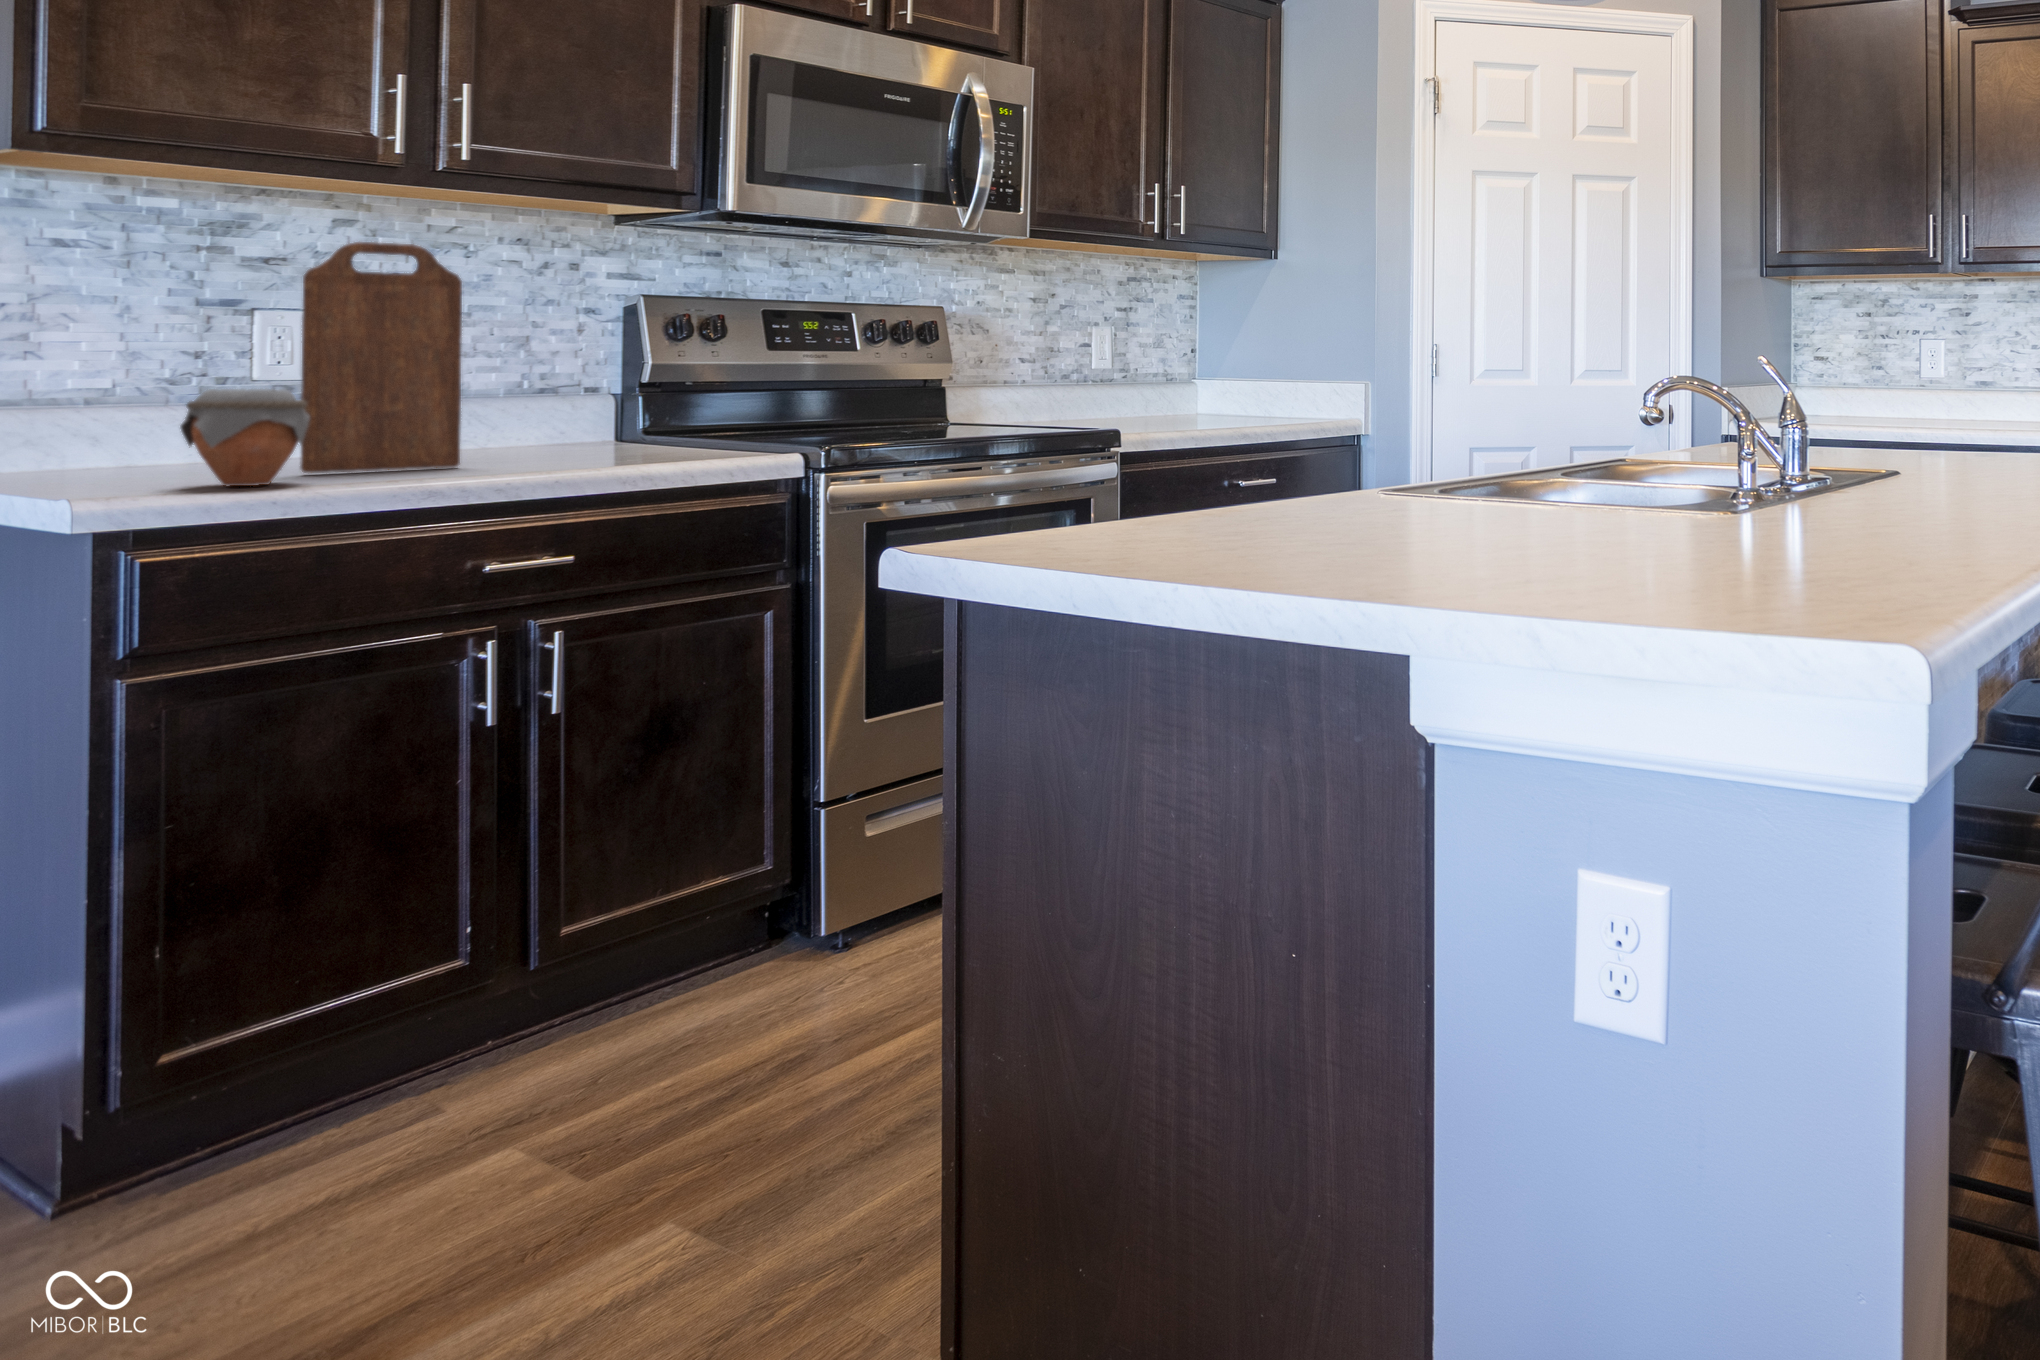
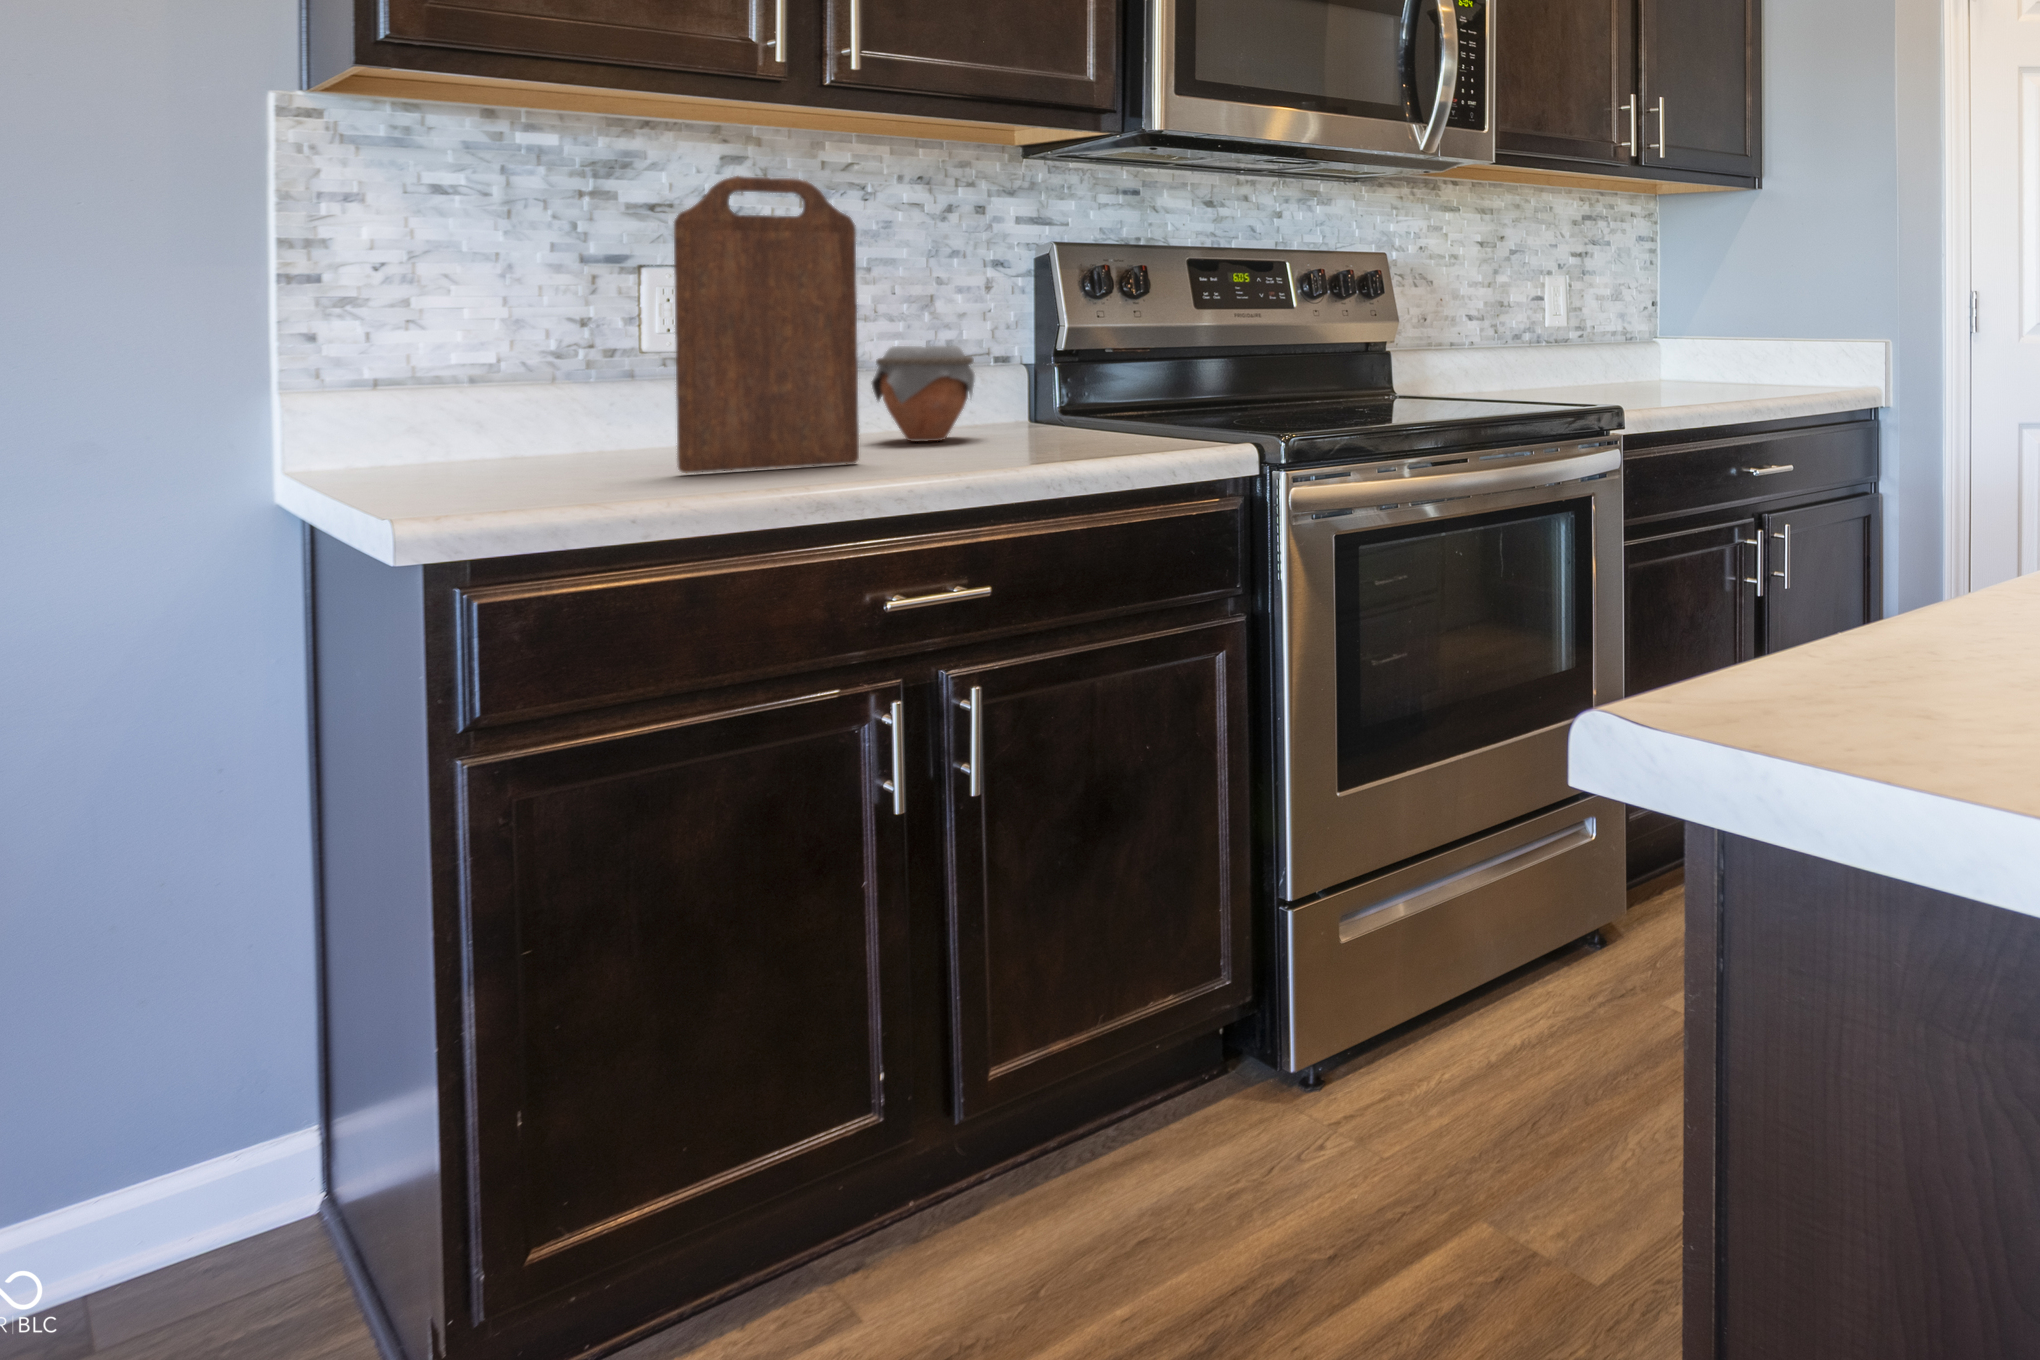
jar: present [180,389,310,486] -> present [872,346,975,442]

